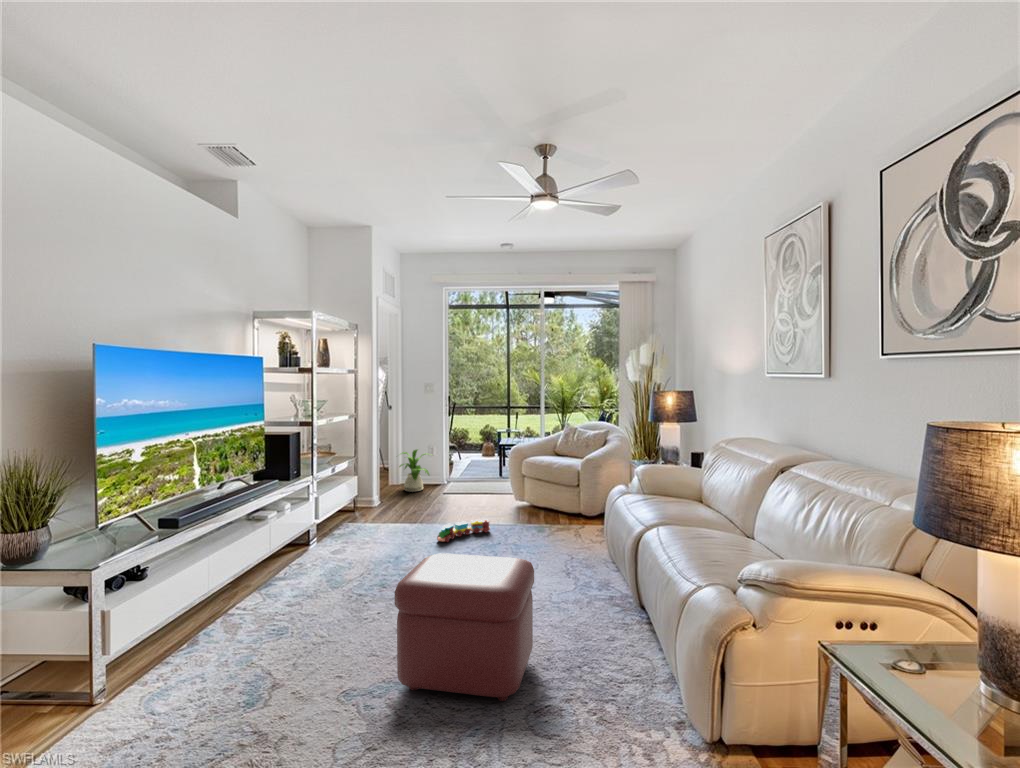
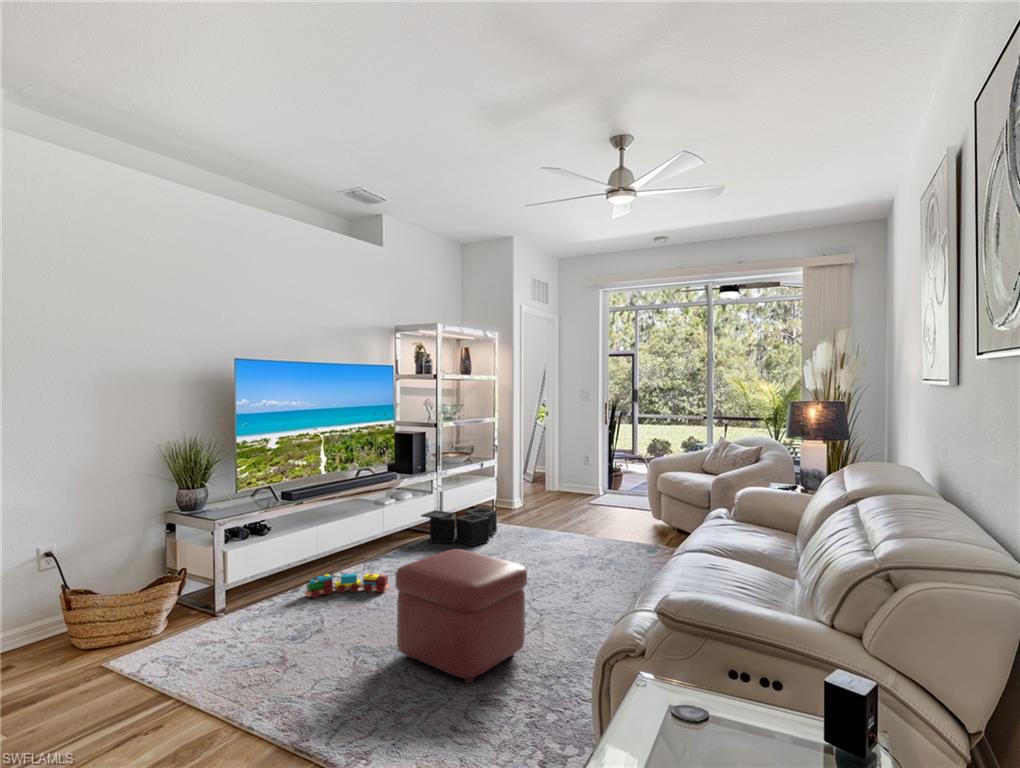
house plant: present [399,449,429,492] -> none [544,455,581,497]
storage bin: none [305,510,394,556] -> present [421,508,497,546]
toy train: present [437,519,490,542] -> present [305,573,389,598]

